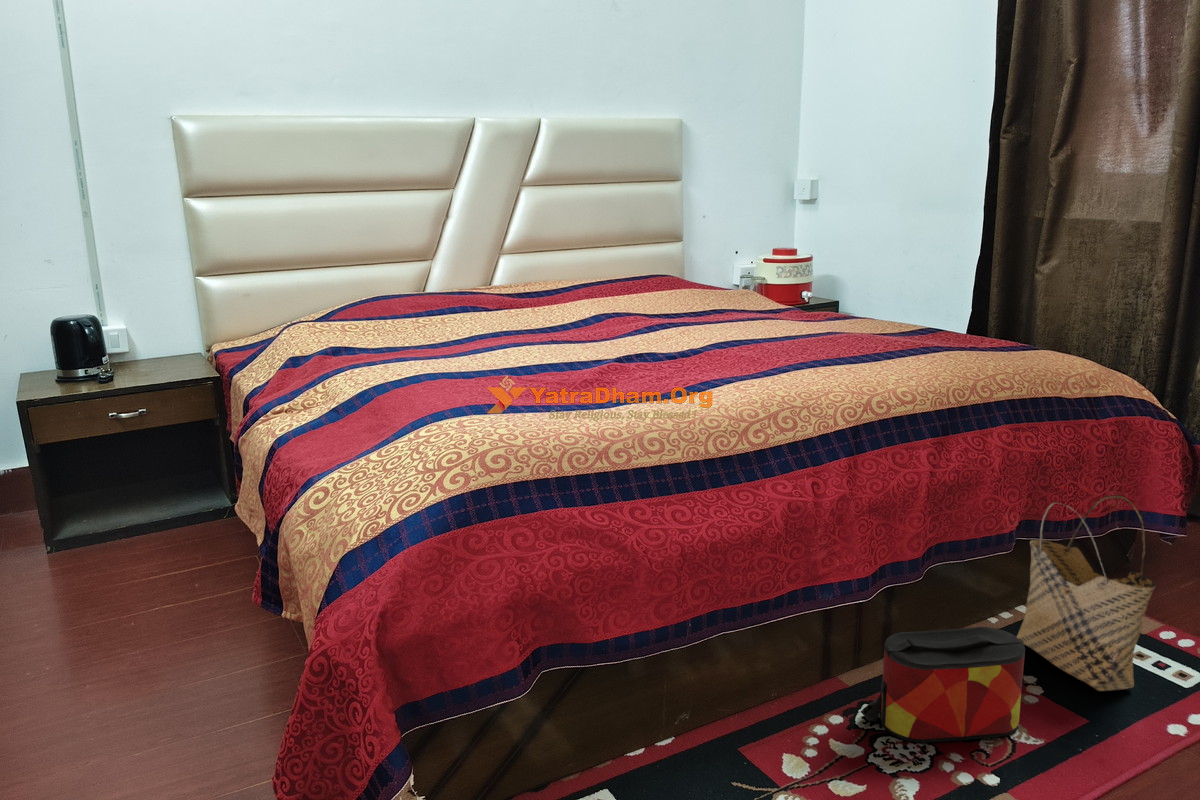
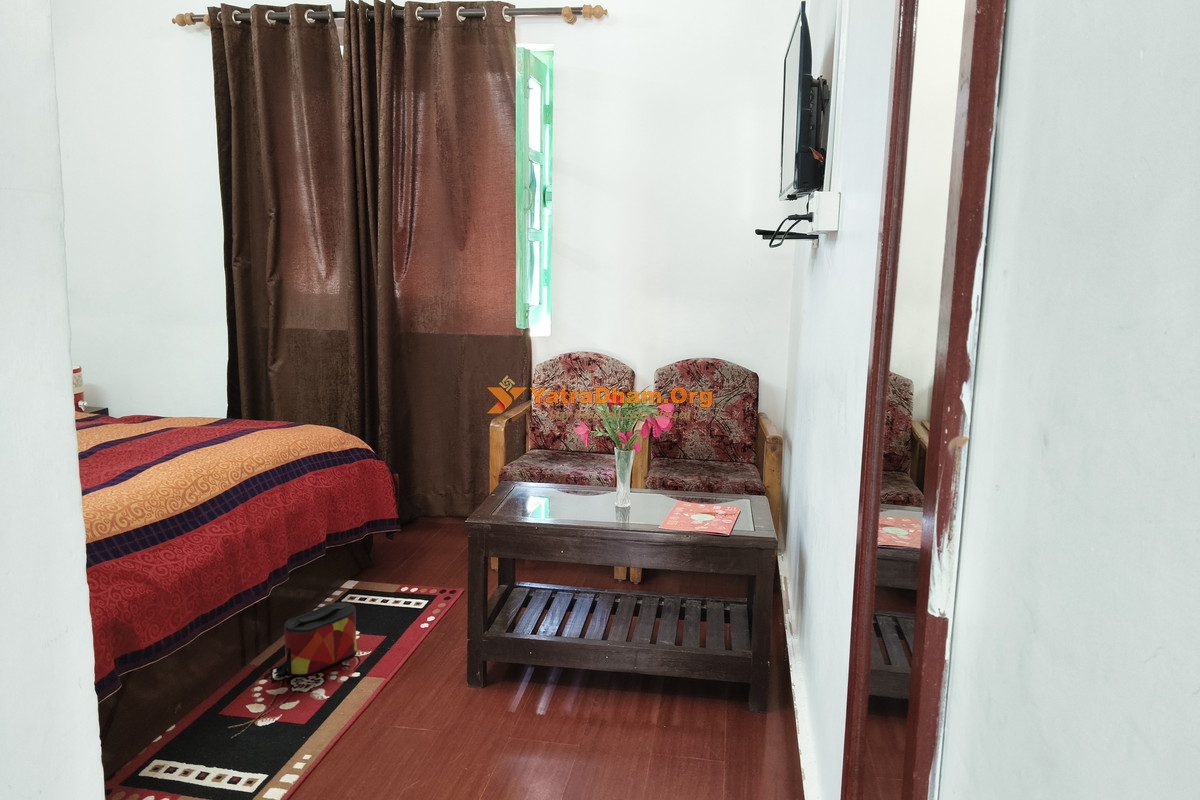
woven basket: present [1017,495,1155,691] -> none [336,521,403,622]

